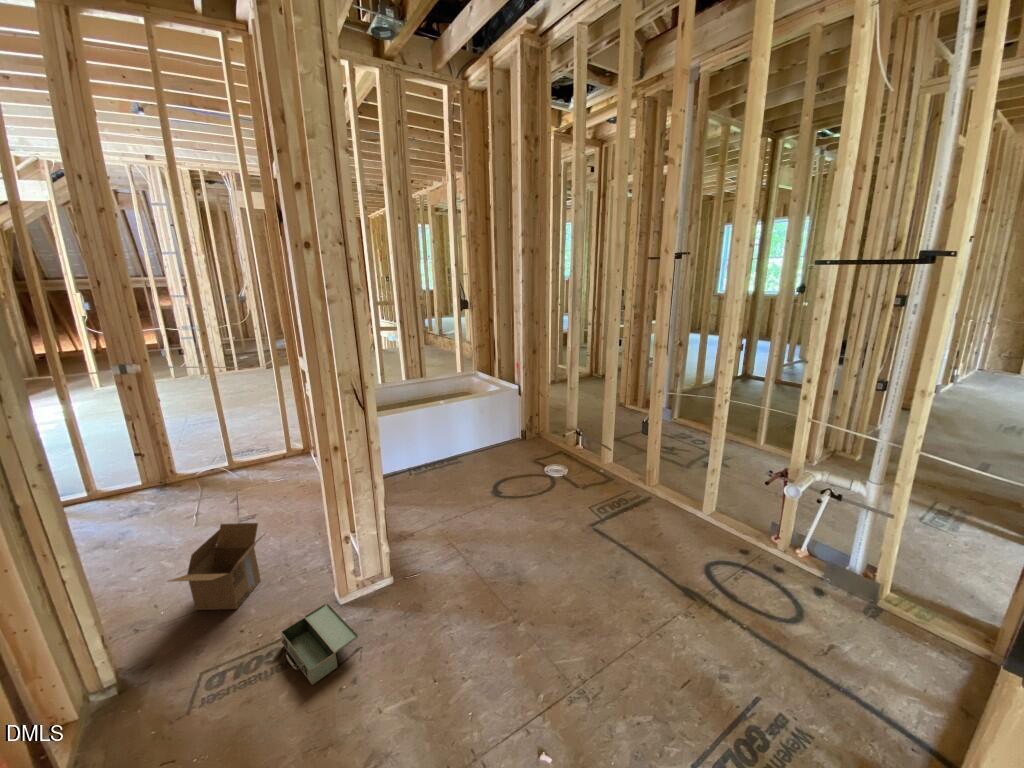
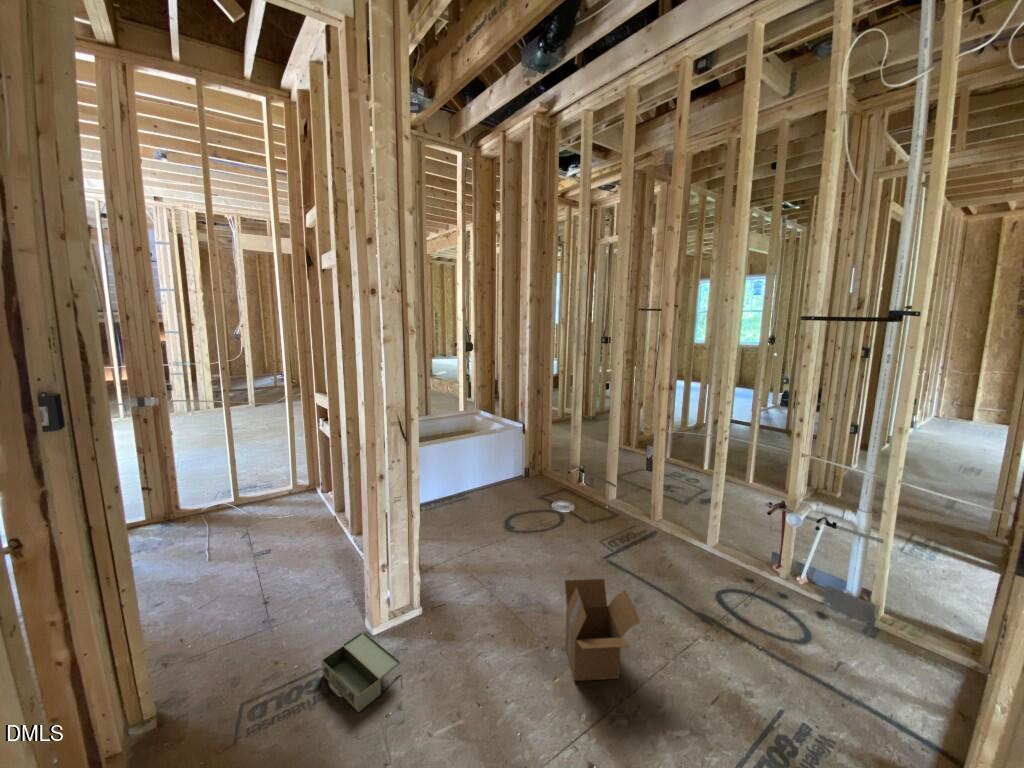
cardboard box: present [168,523,264,610] -> present [565,579,640,681]

